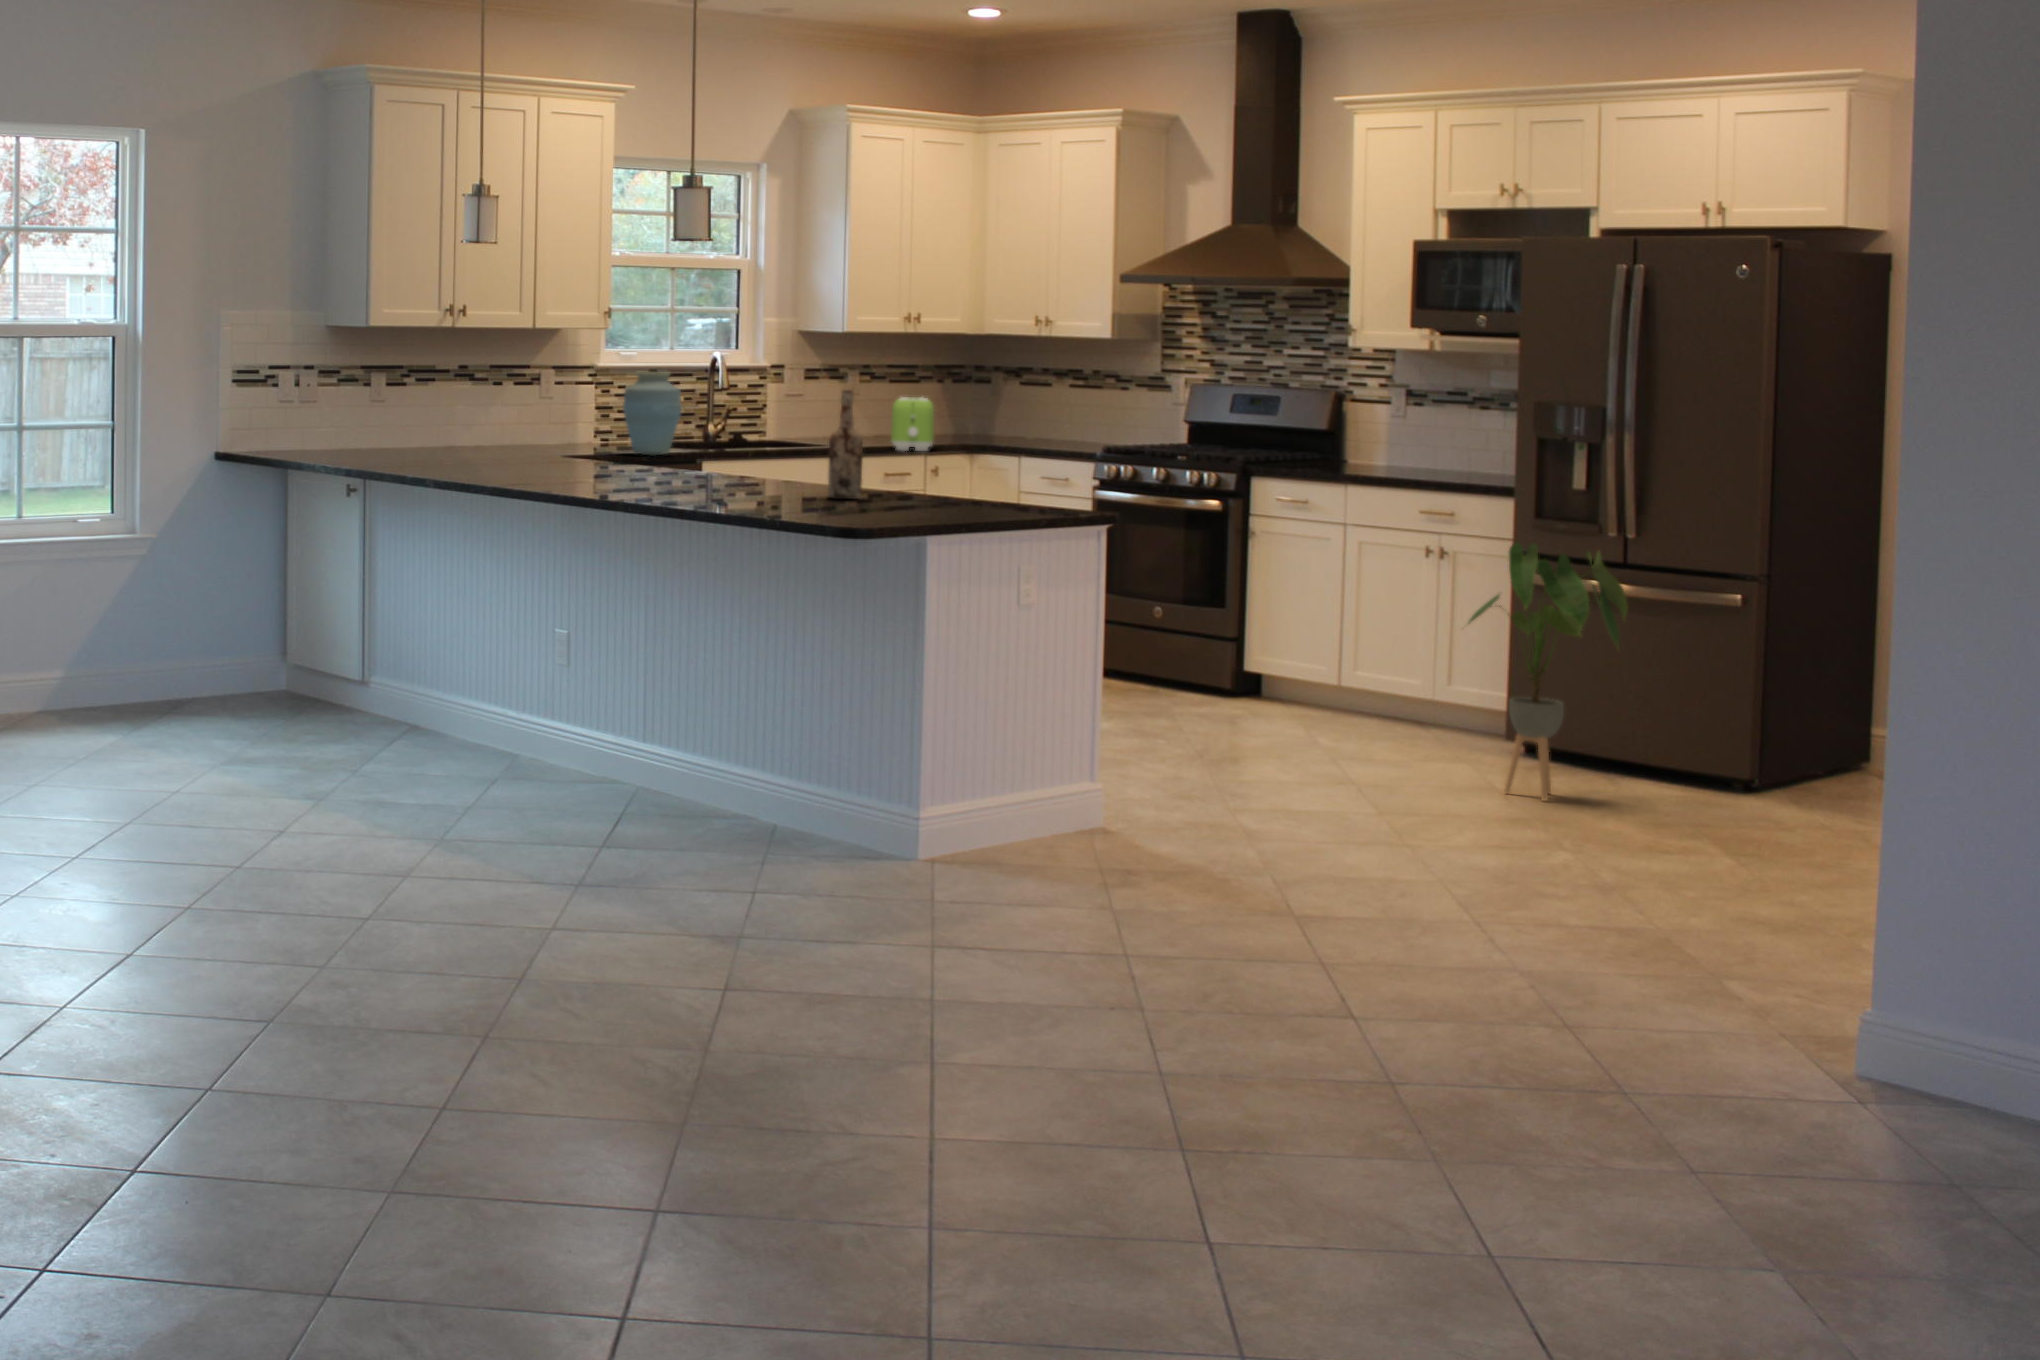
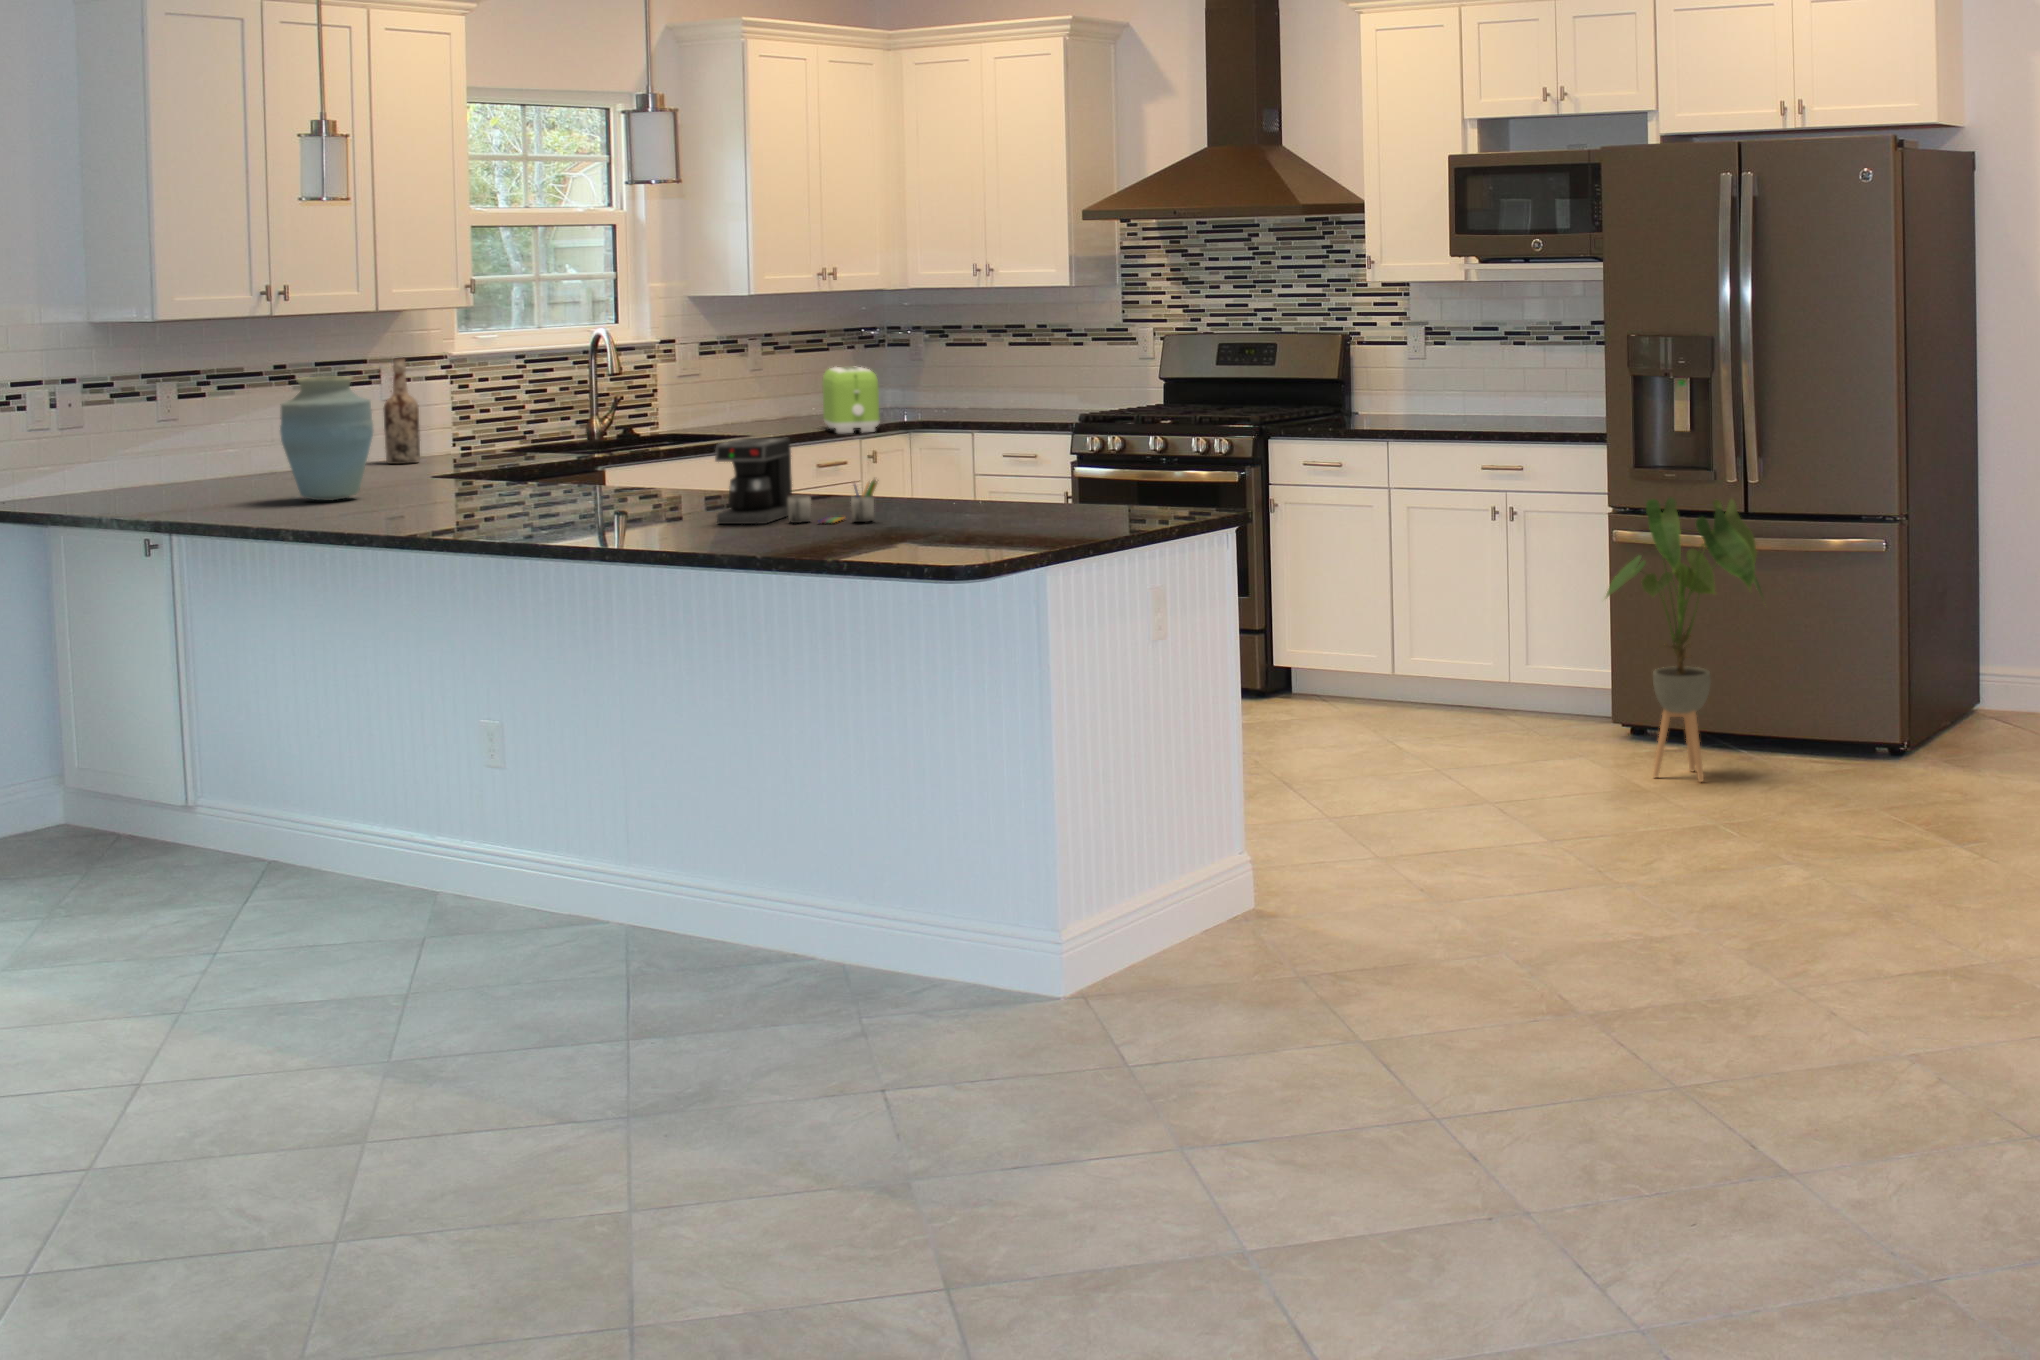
vase: present [623,372,681,456] -> present [280,376,373,501]
wine bottle: present [828,390,863,499] -> present [384,358,420,464]
coffee maker: none [694,426,805,491] -> present [715,437,877,524]

